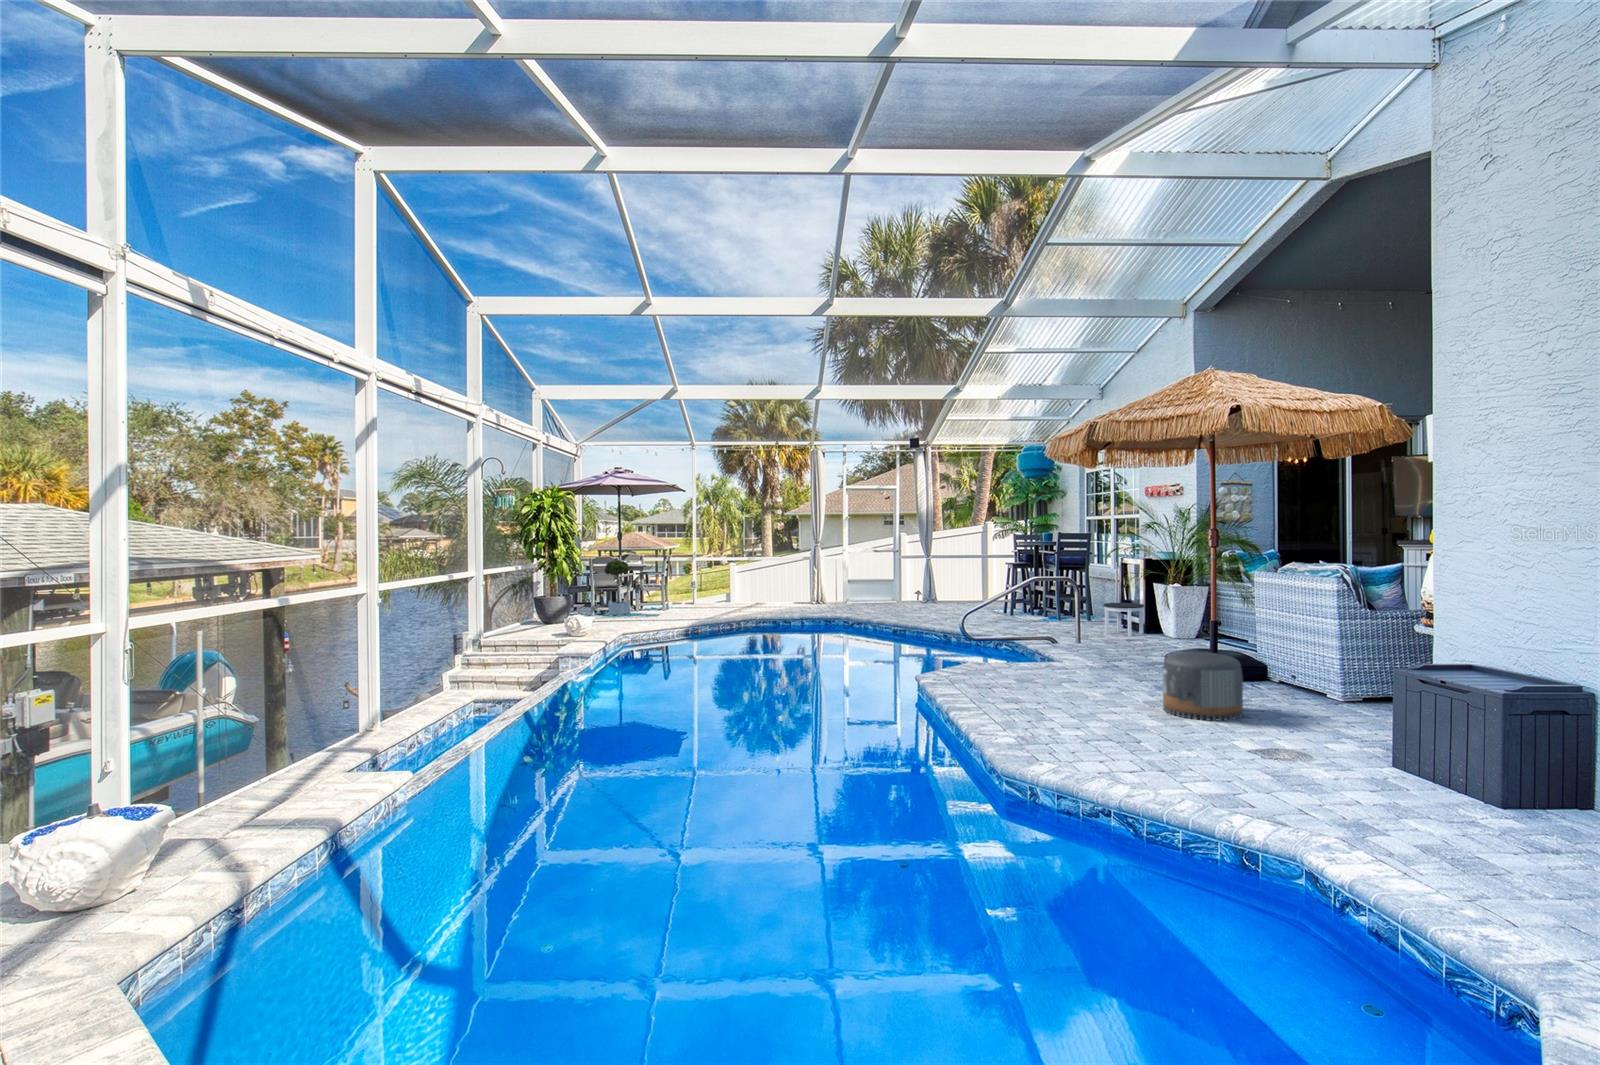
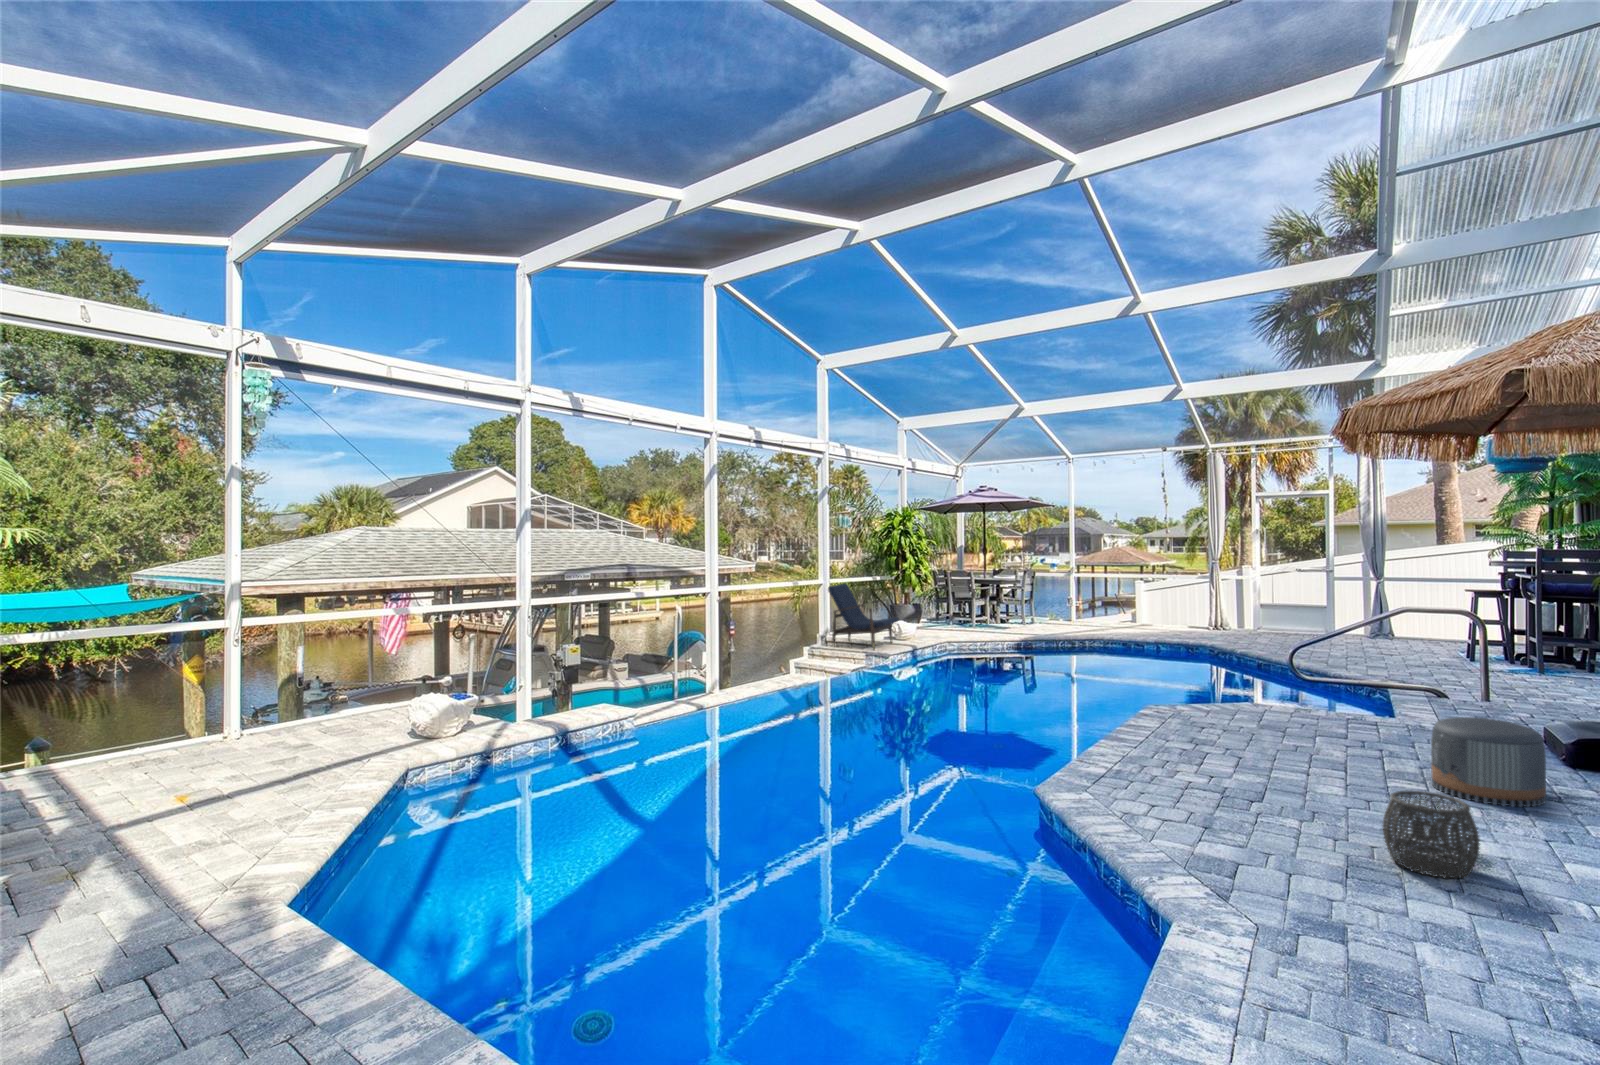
potted tree: present [604,560,630,615] -> none [963,572,987,623]
lounge chair: none [482,575,566,652] -> present [828,584,899,649]
round table: present [1103,603,1144,636] -> none [1520,652,1587,697]
woven basket: none [1225,714,1303,786] -> present [1383,791,1480,879]

